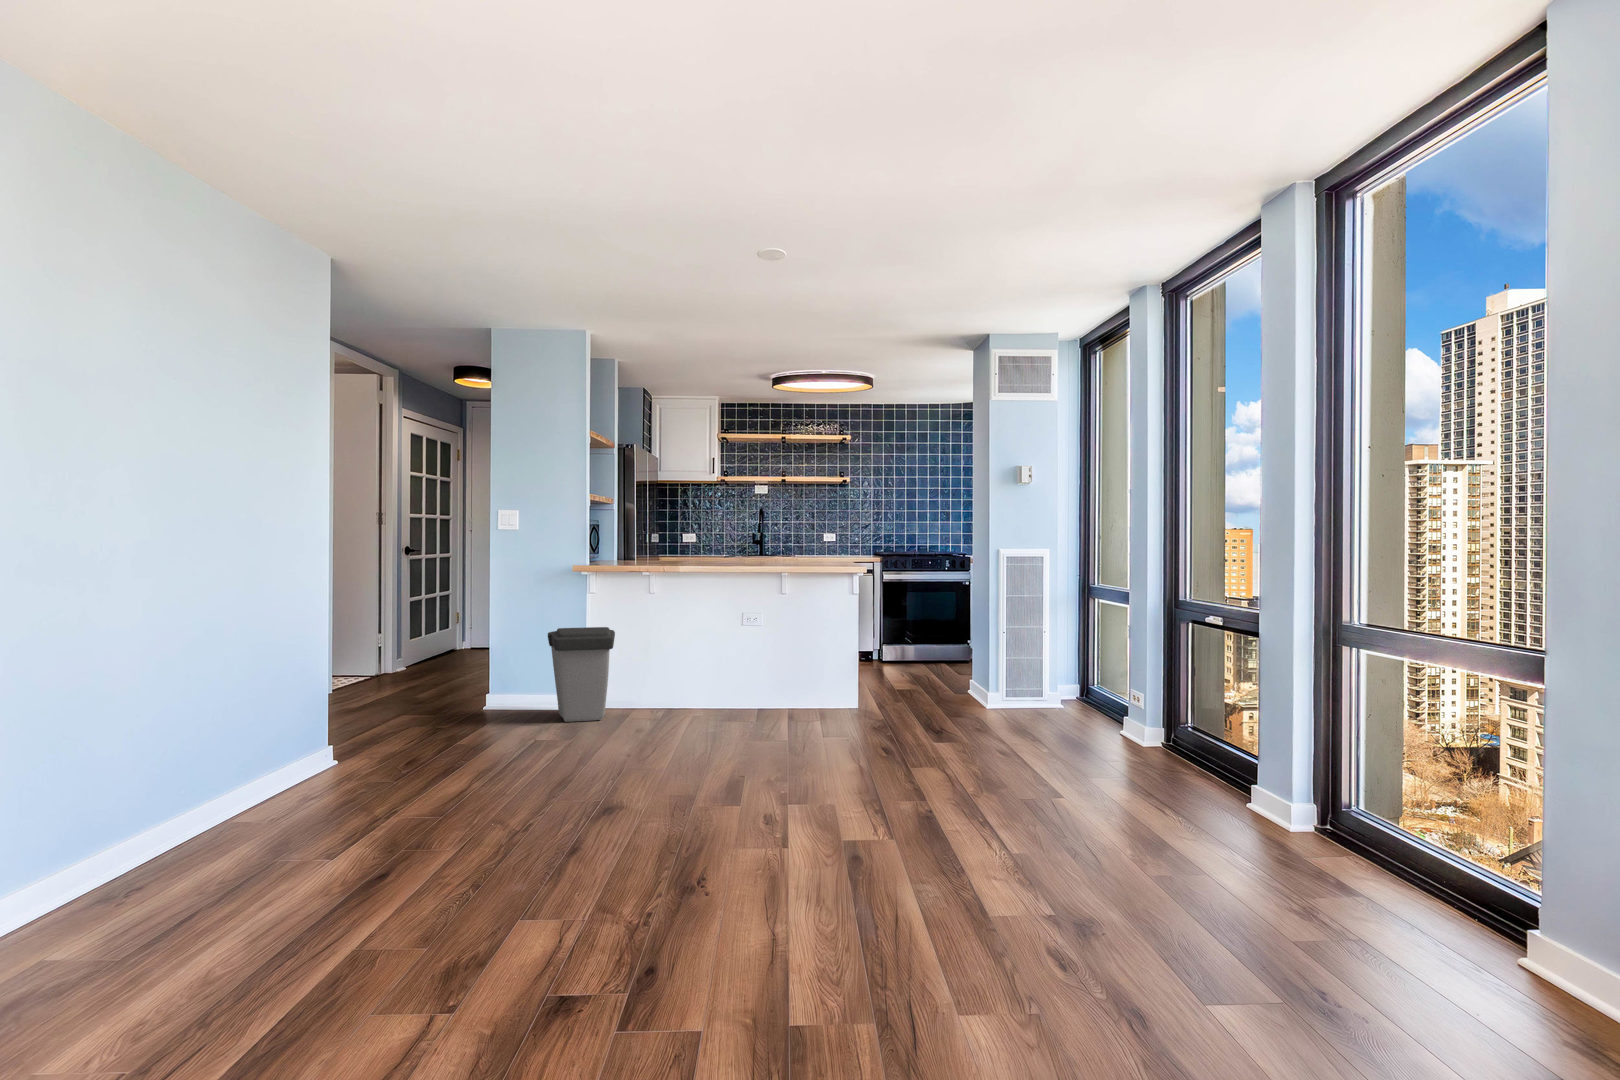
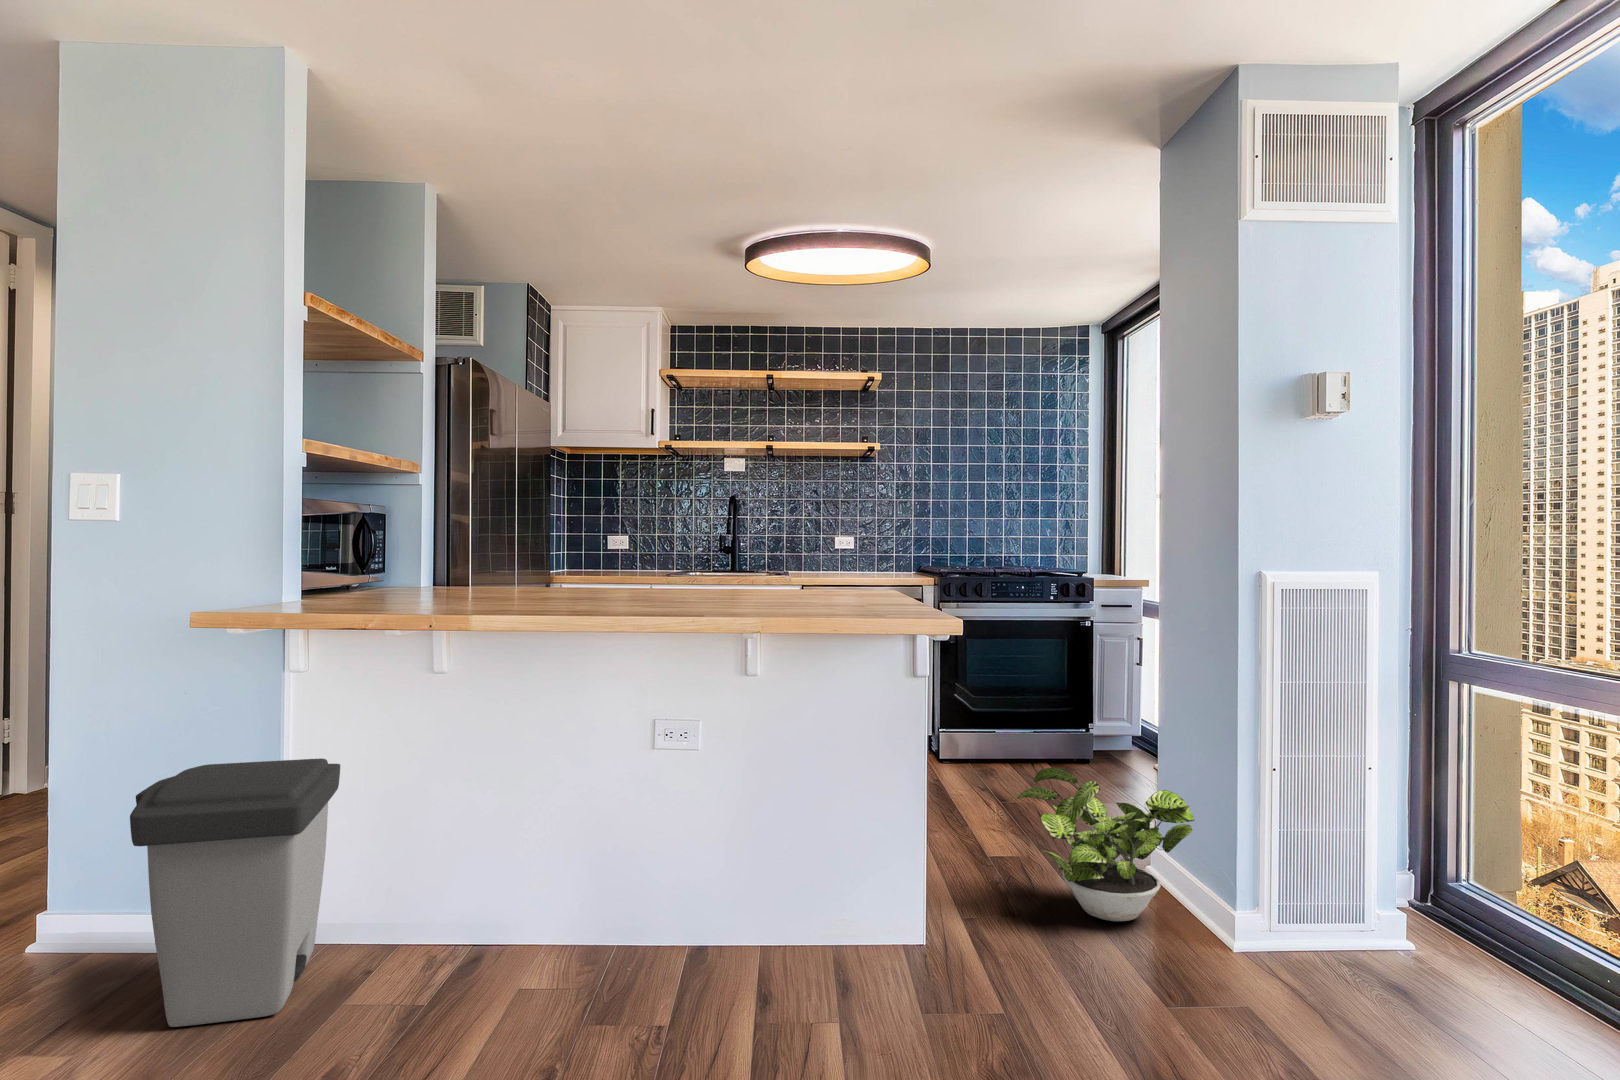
potted plant: none [900,638,978,704] -> present [1015,767,1194,921]

